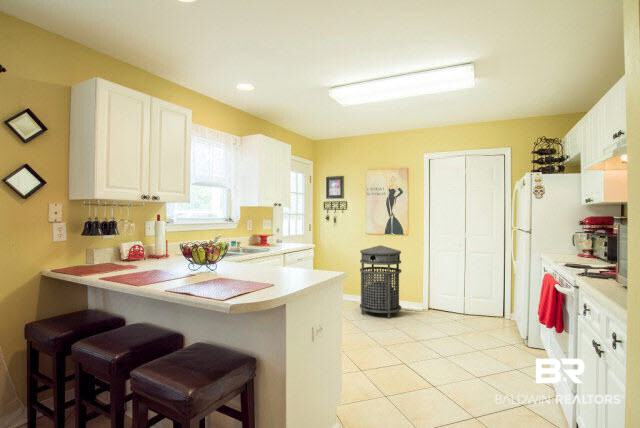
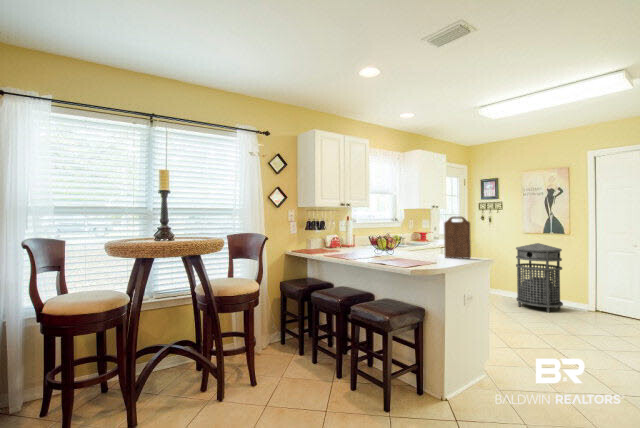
cutting board: none [284,217,316,271] -> present [444,217,471,259]

